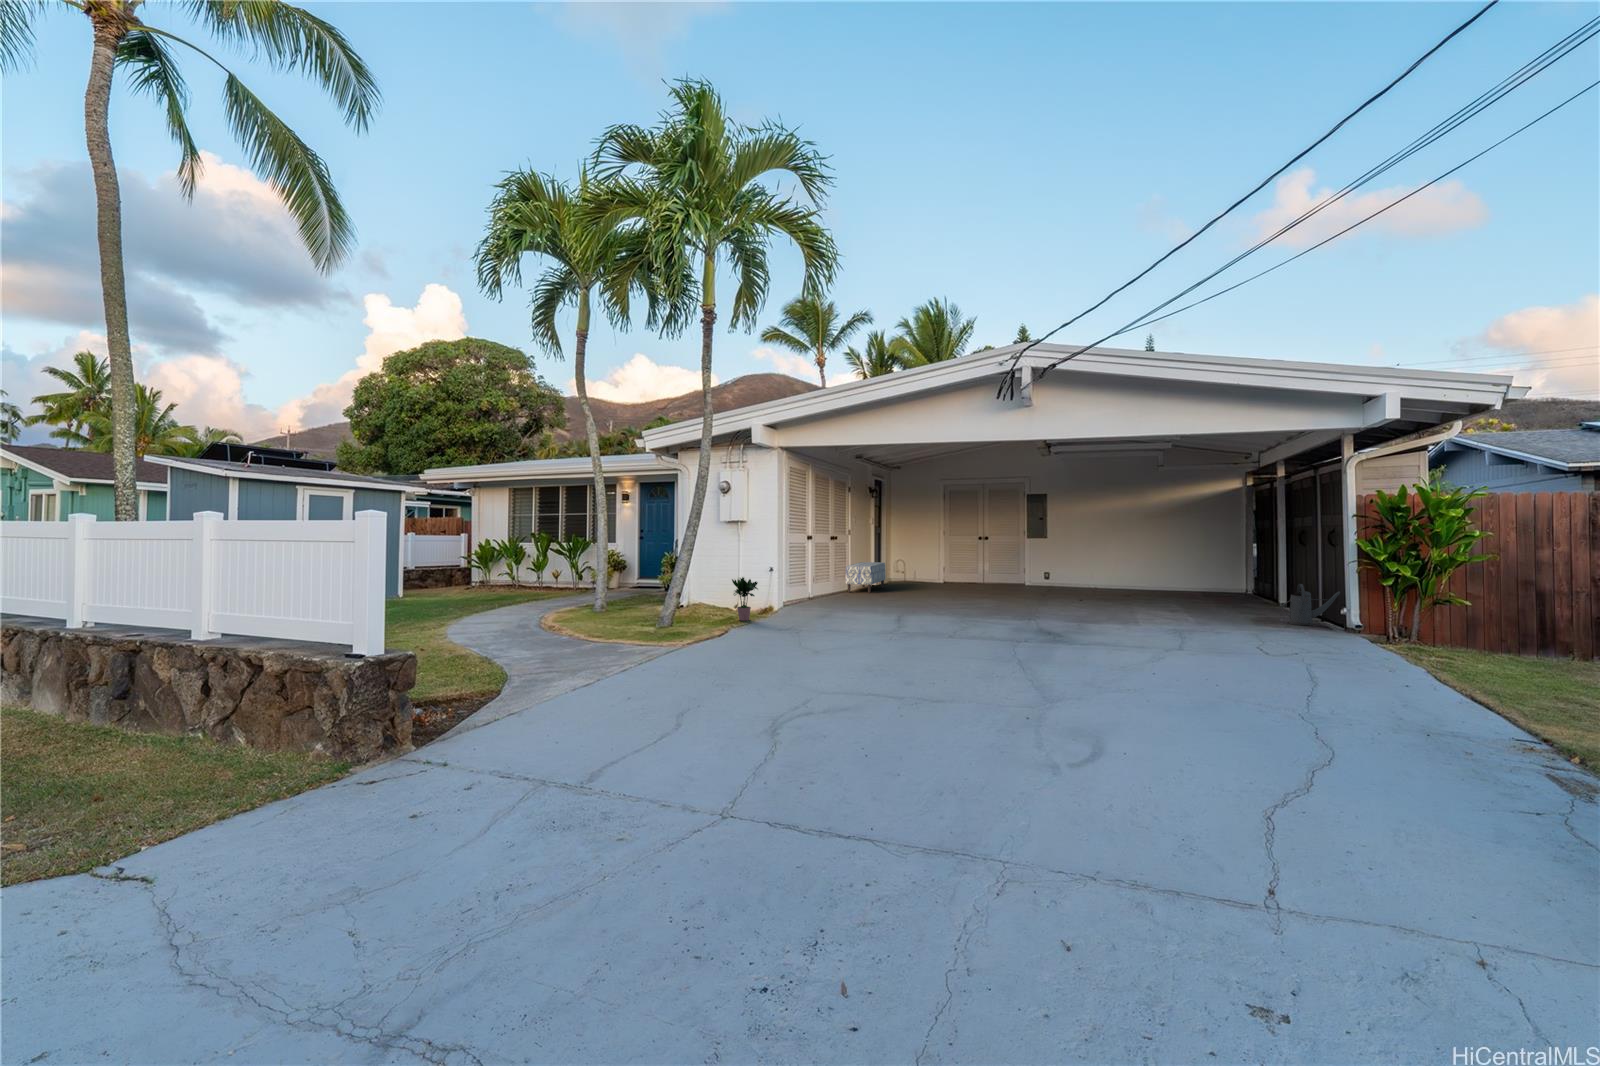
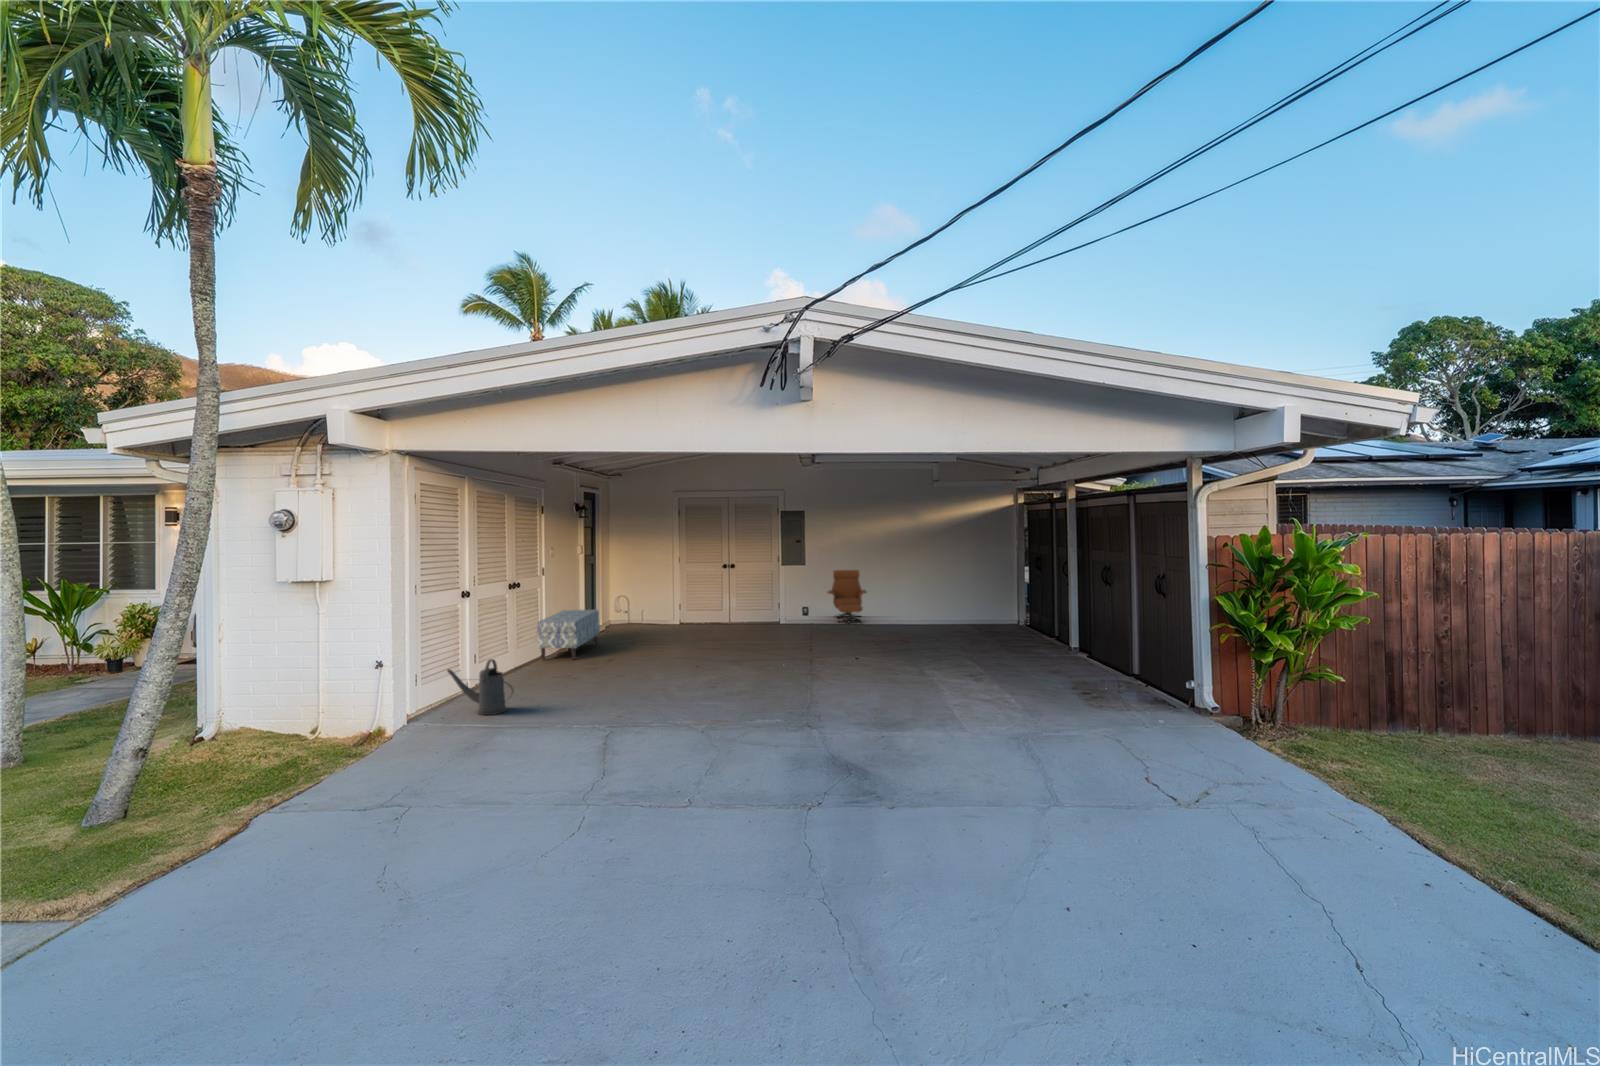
lounge chair: none [1065,542,1100,584] -> present [828,570,867,623]
potted plant: present [732,577,758,621] -> none [293,678,356,765]
watering can: present [1281,584,1340,625] -> present [448,659,514,715]

